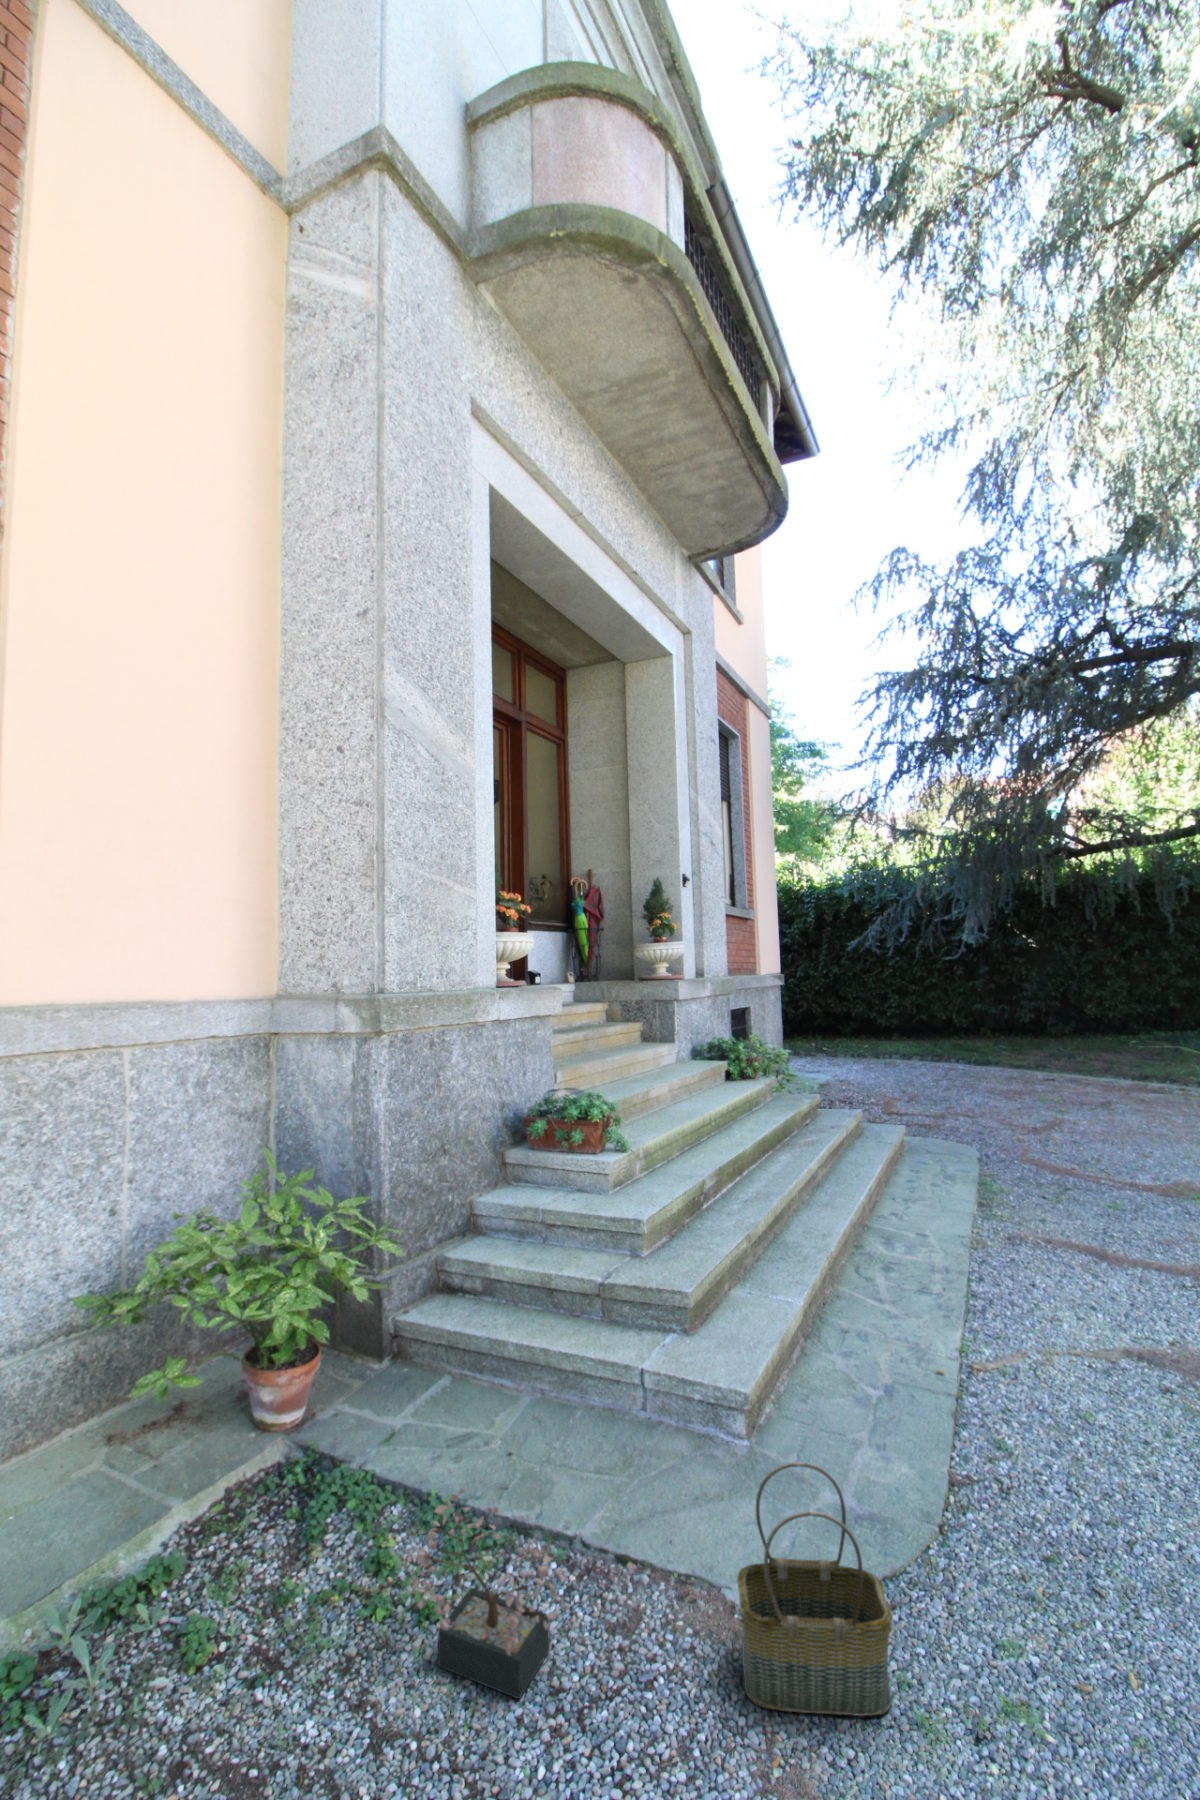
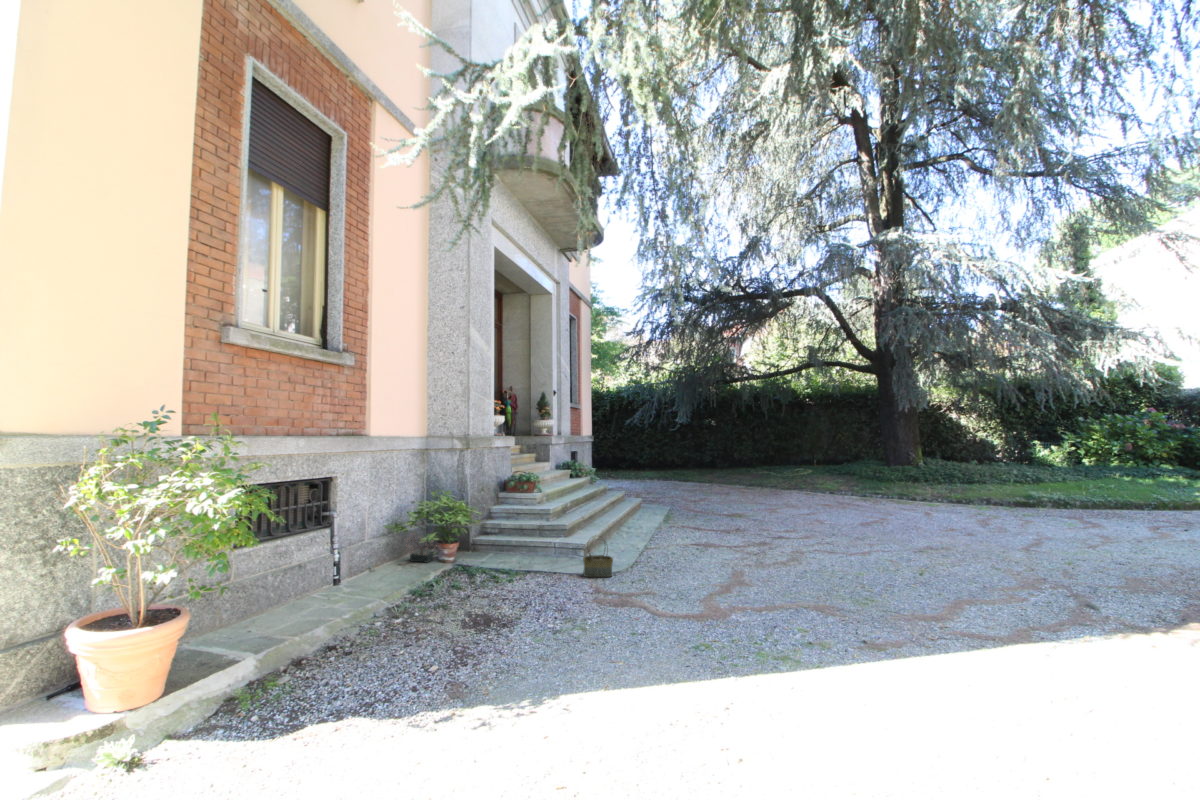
decorative plant: present [406,1489,567,1699] -> present [406,534,433,562]

